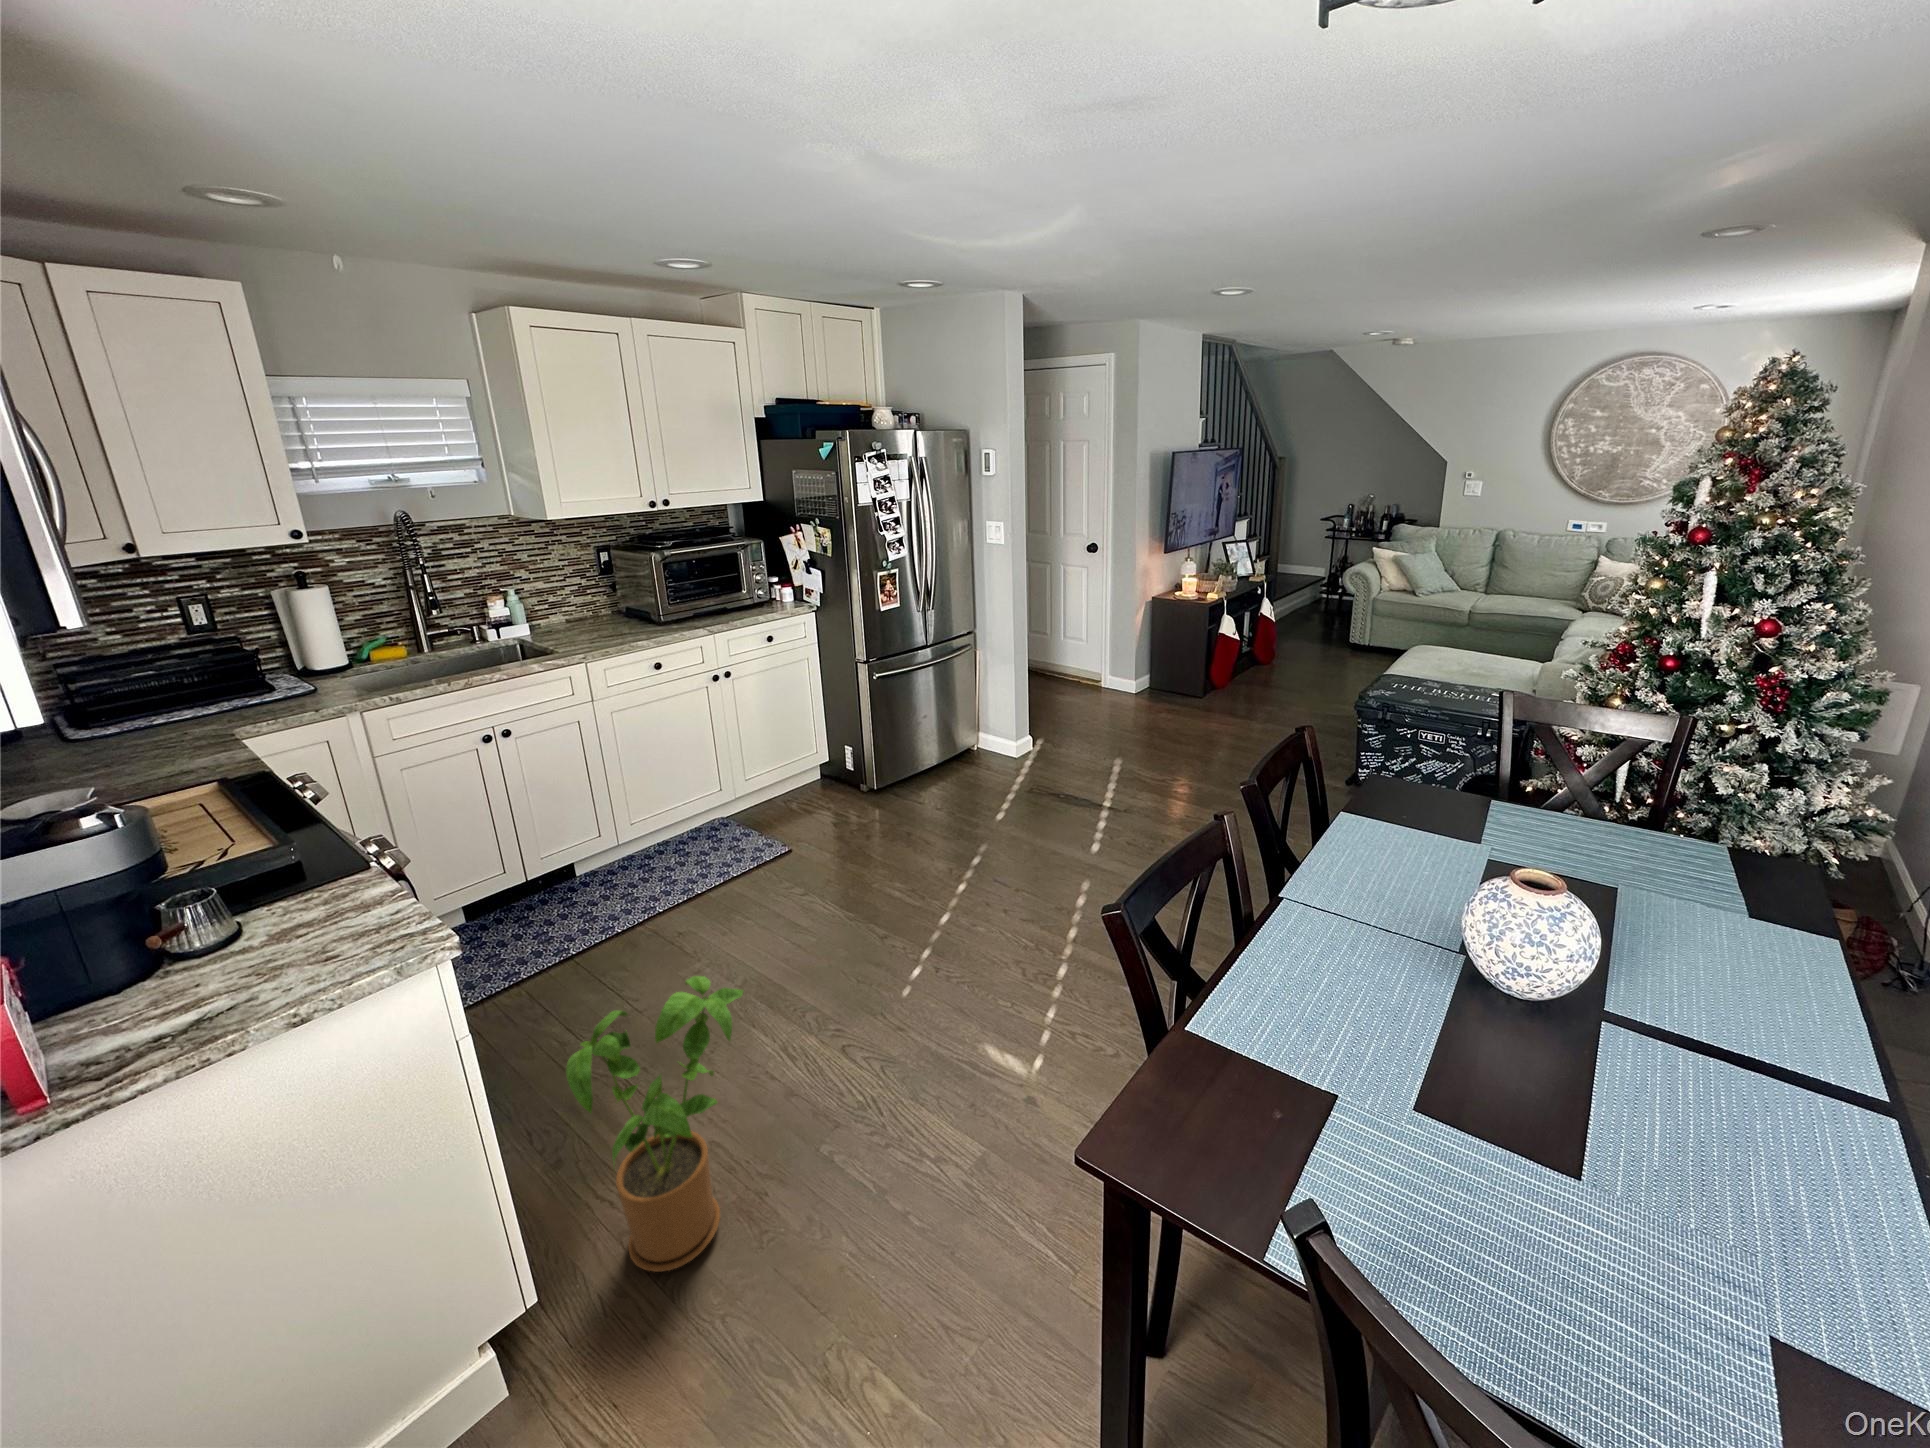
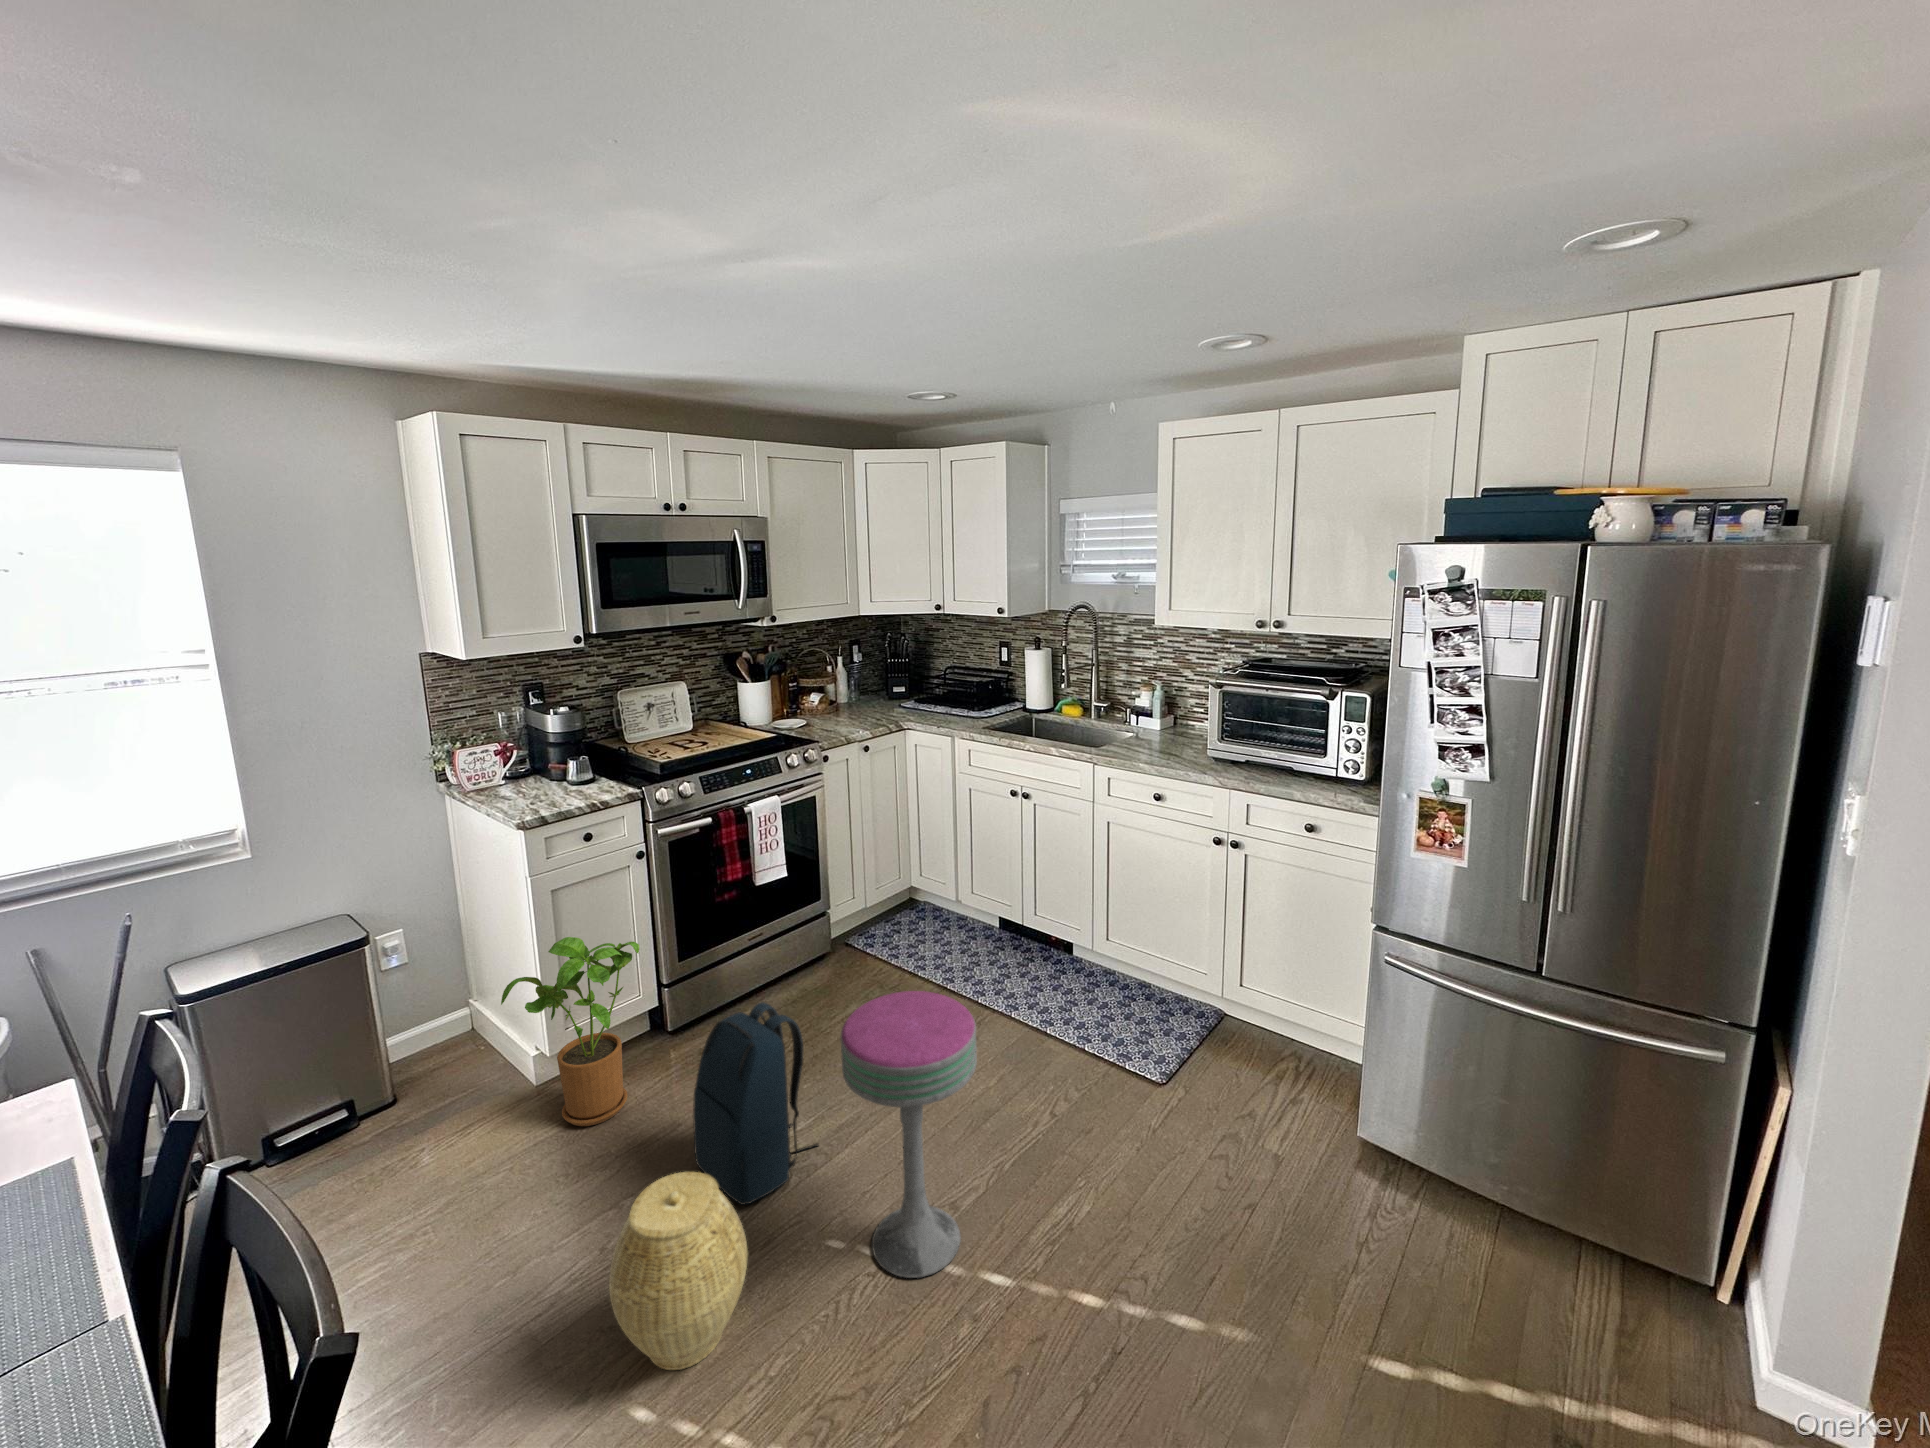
bar stool: none [870,766,969,958] -> present [840,991,977,1278]
backpack: none [769,892,888,1080] -> present [693,1002,818,1205]
woven basket: none [956,920,1055,1055] -> present [609,1172,748,1370]

